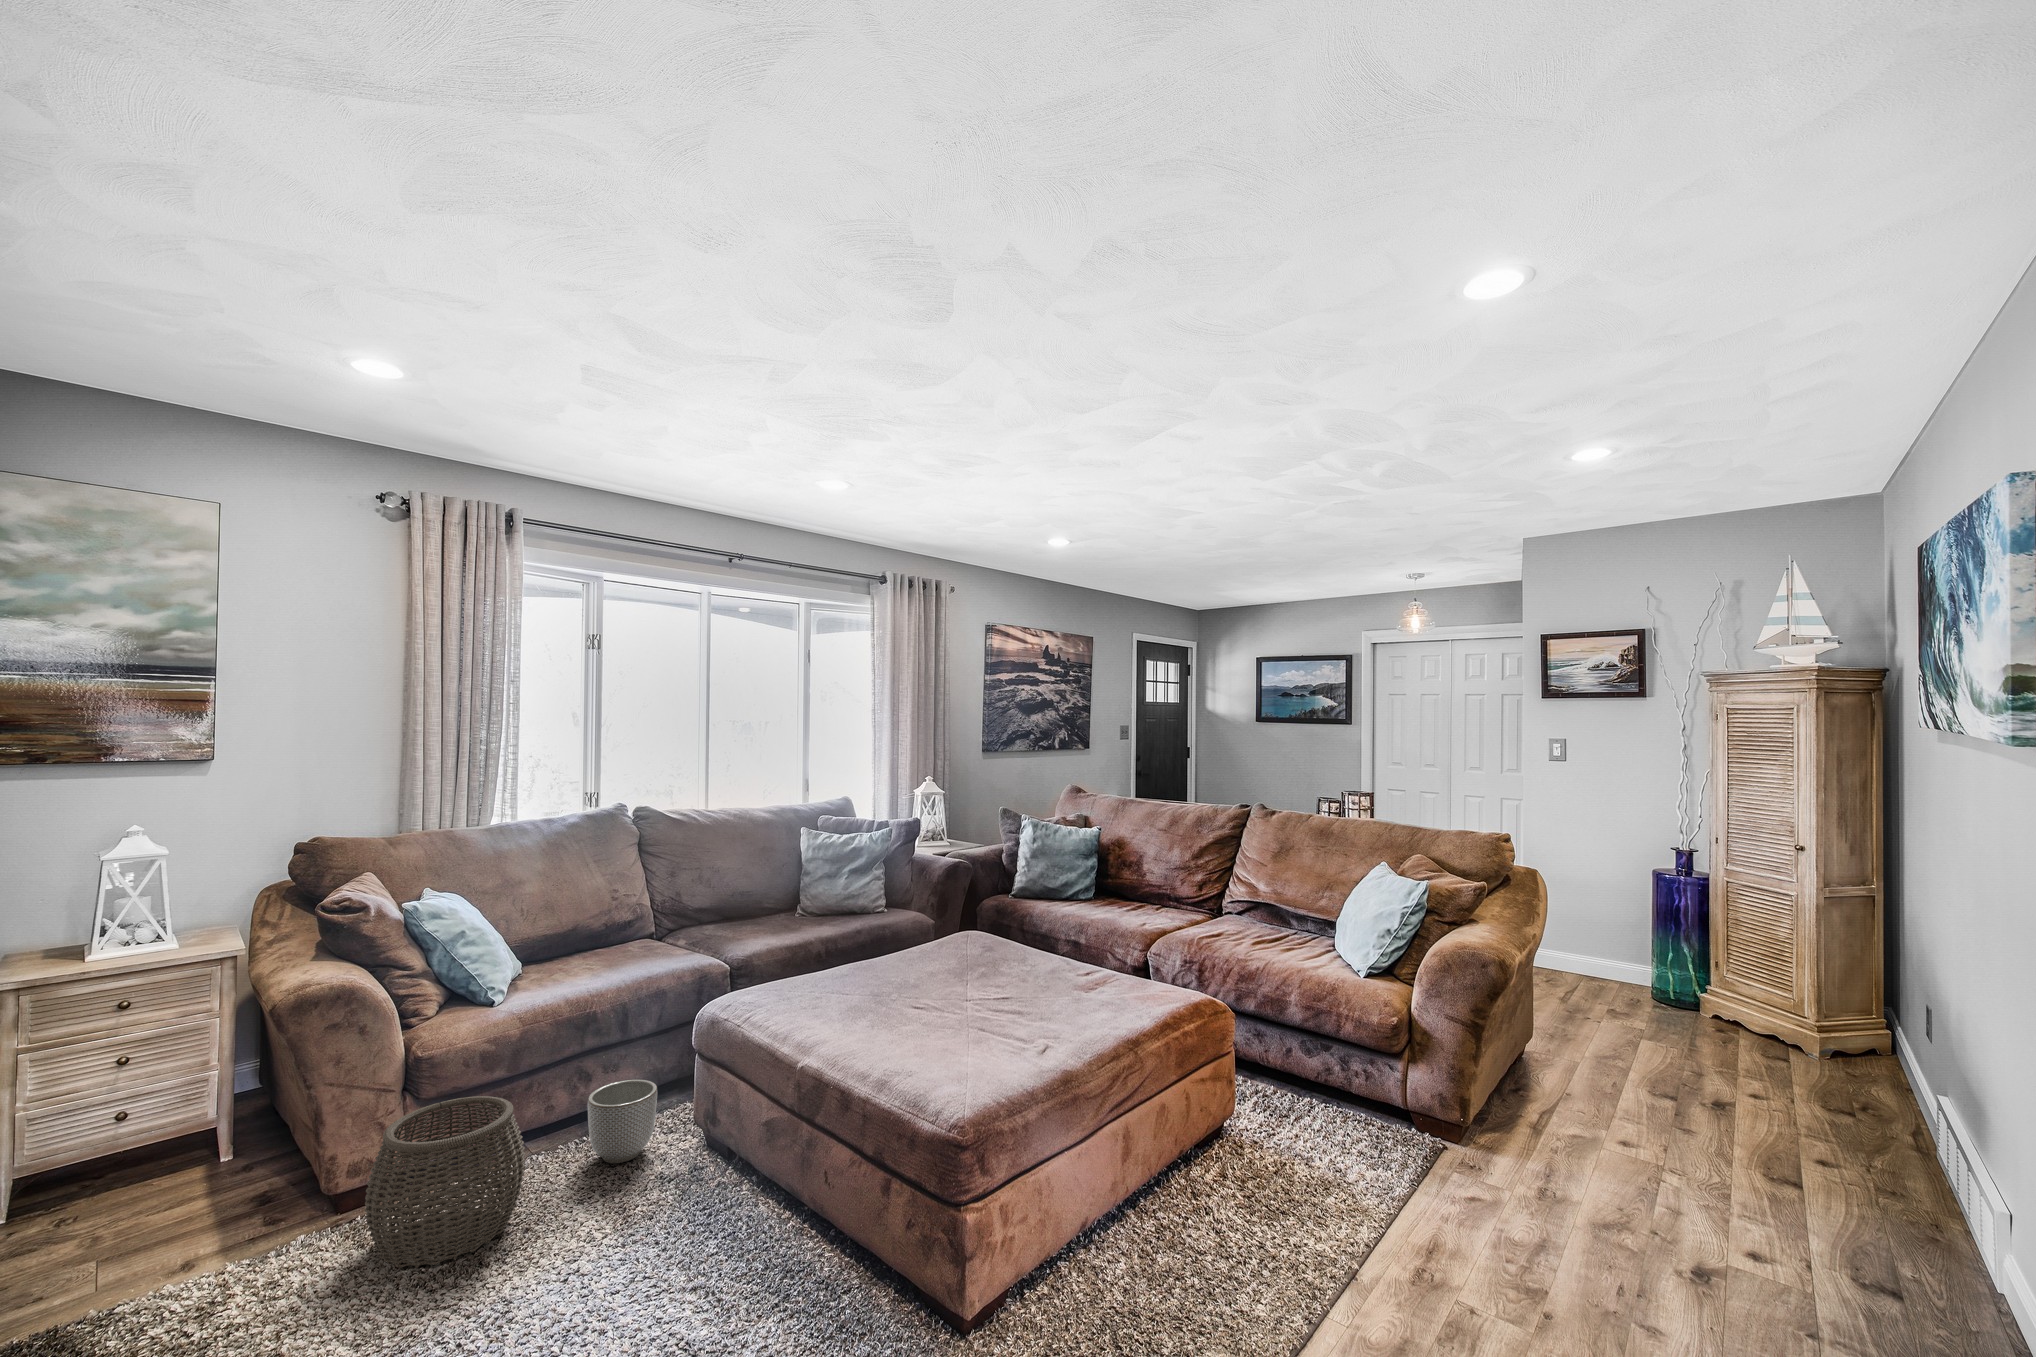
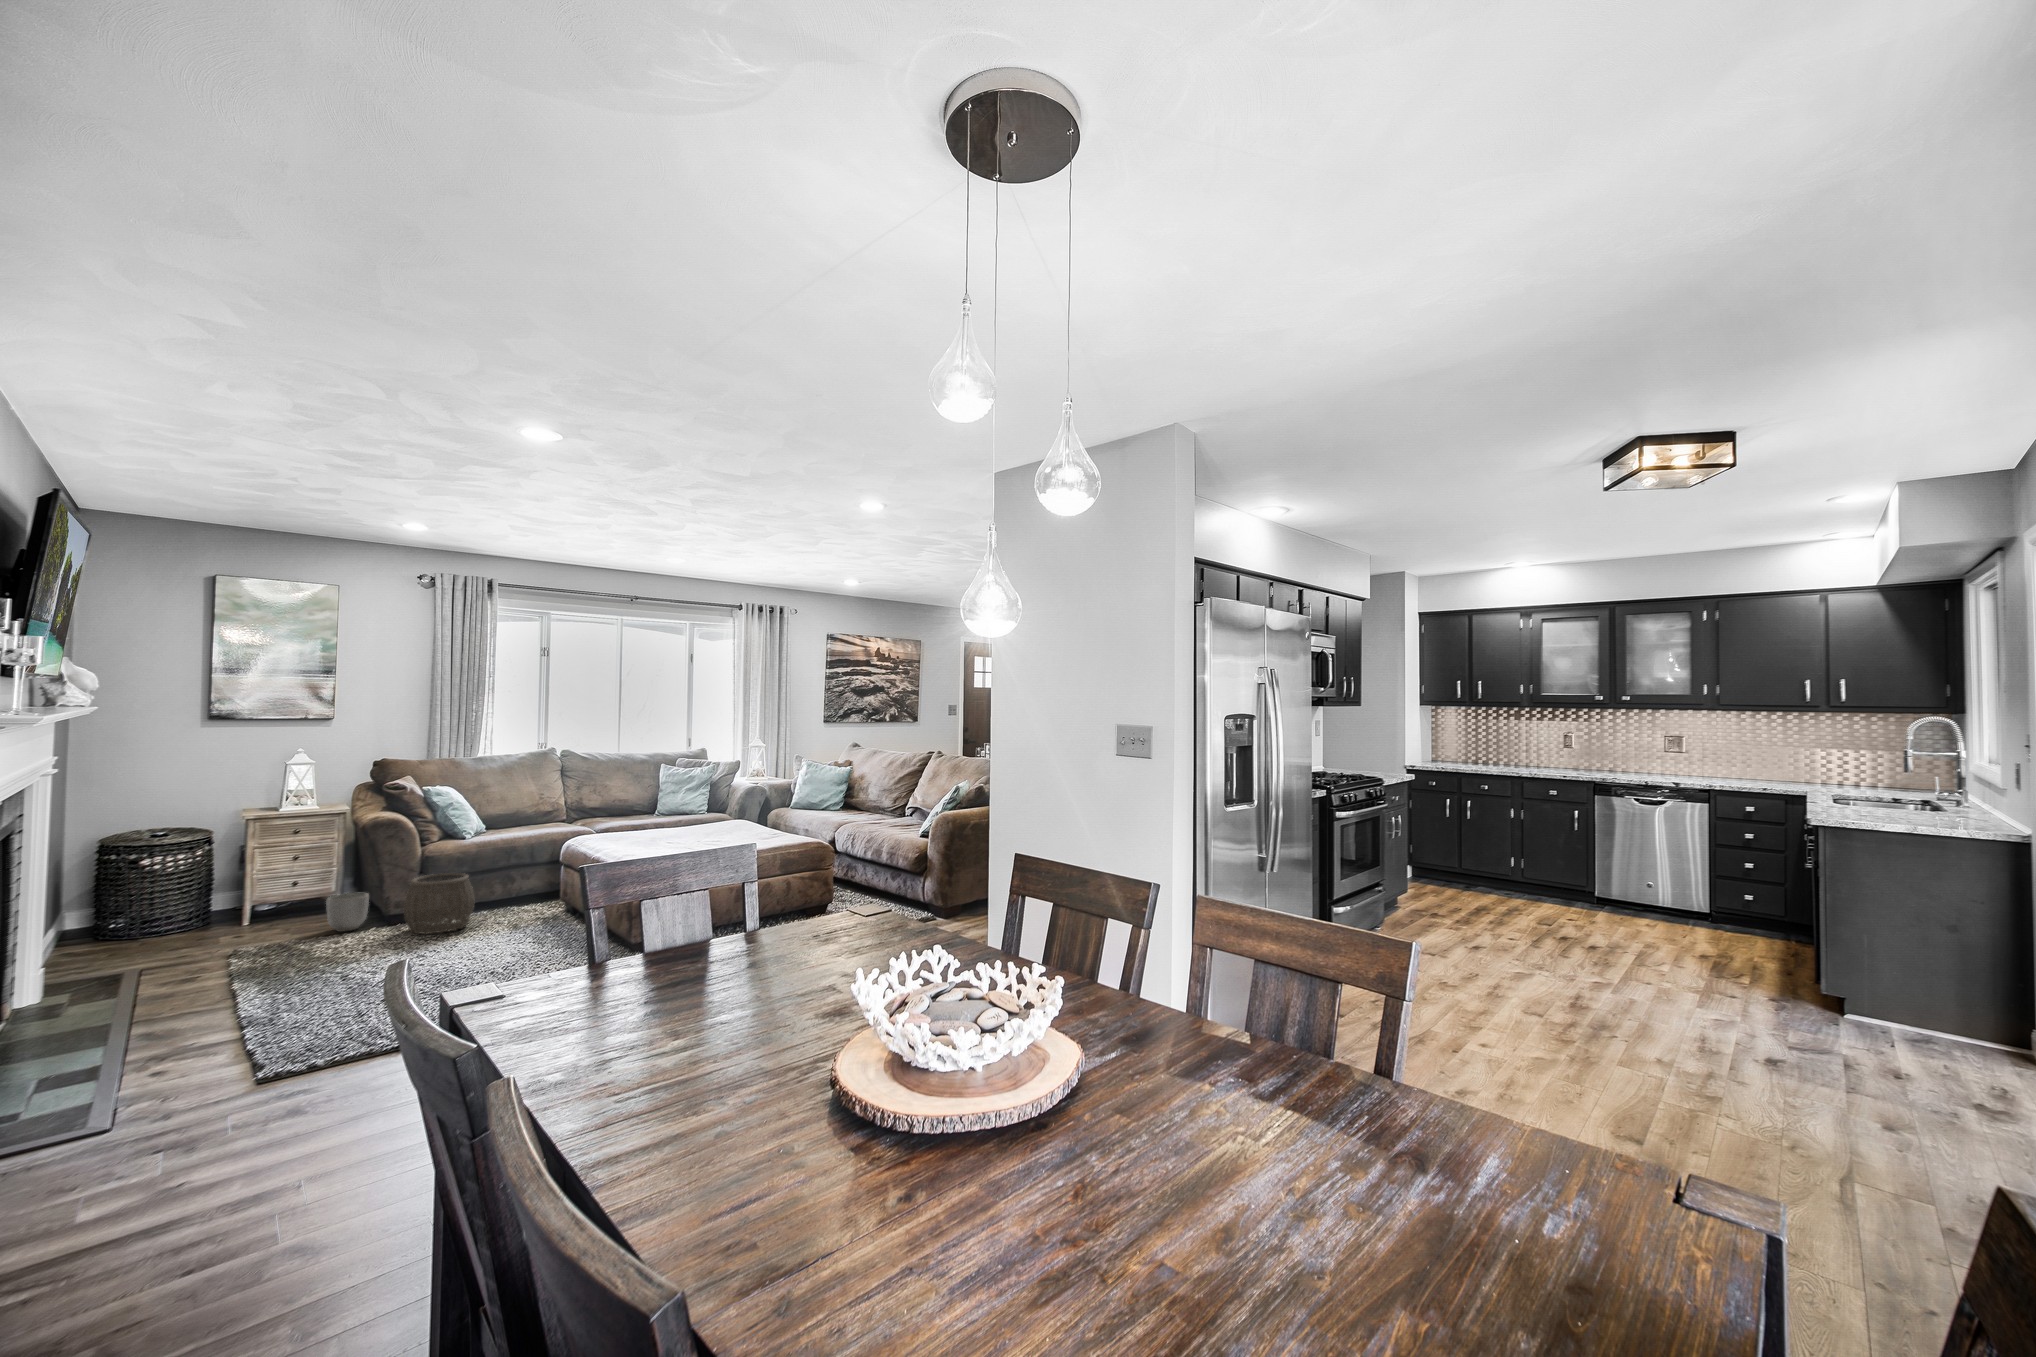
planter: present [588,1080,657,1163] -> present [326,893,369,932]

